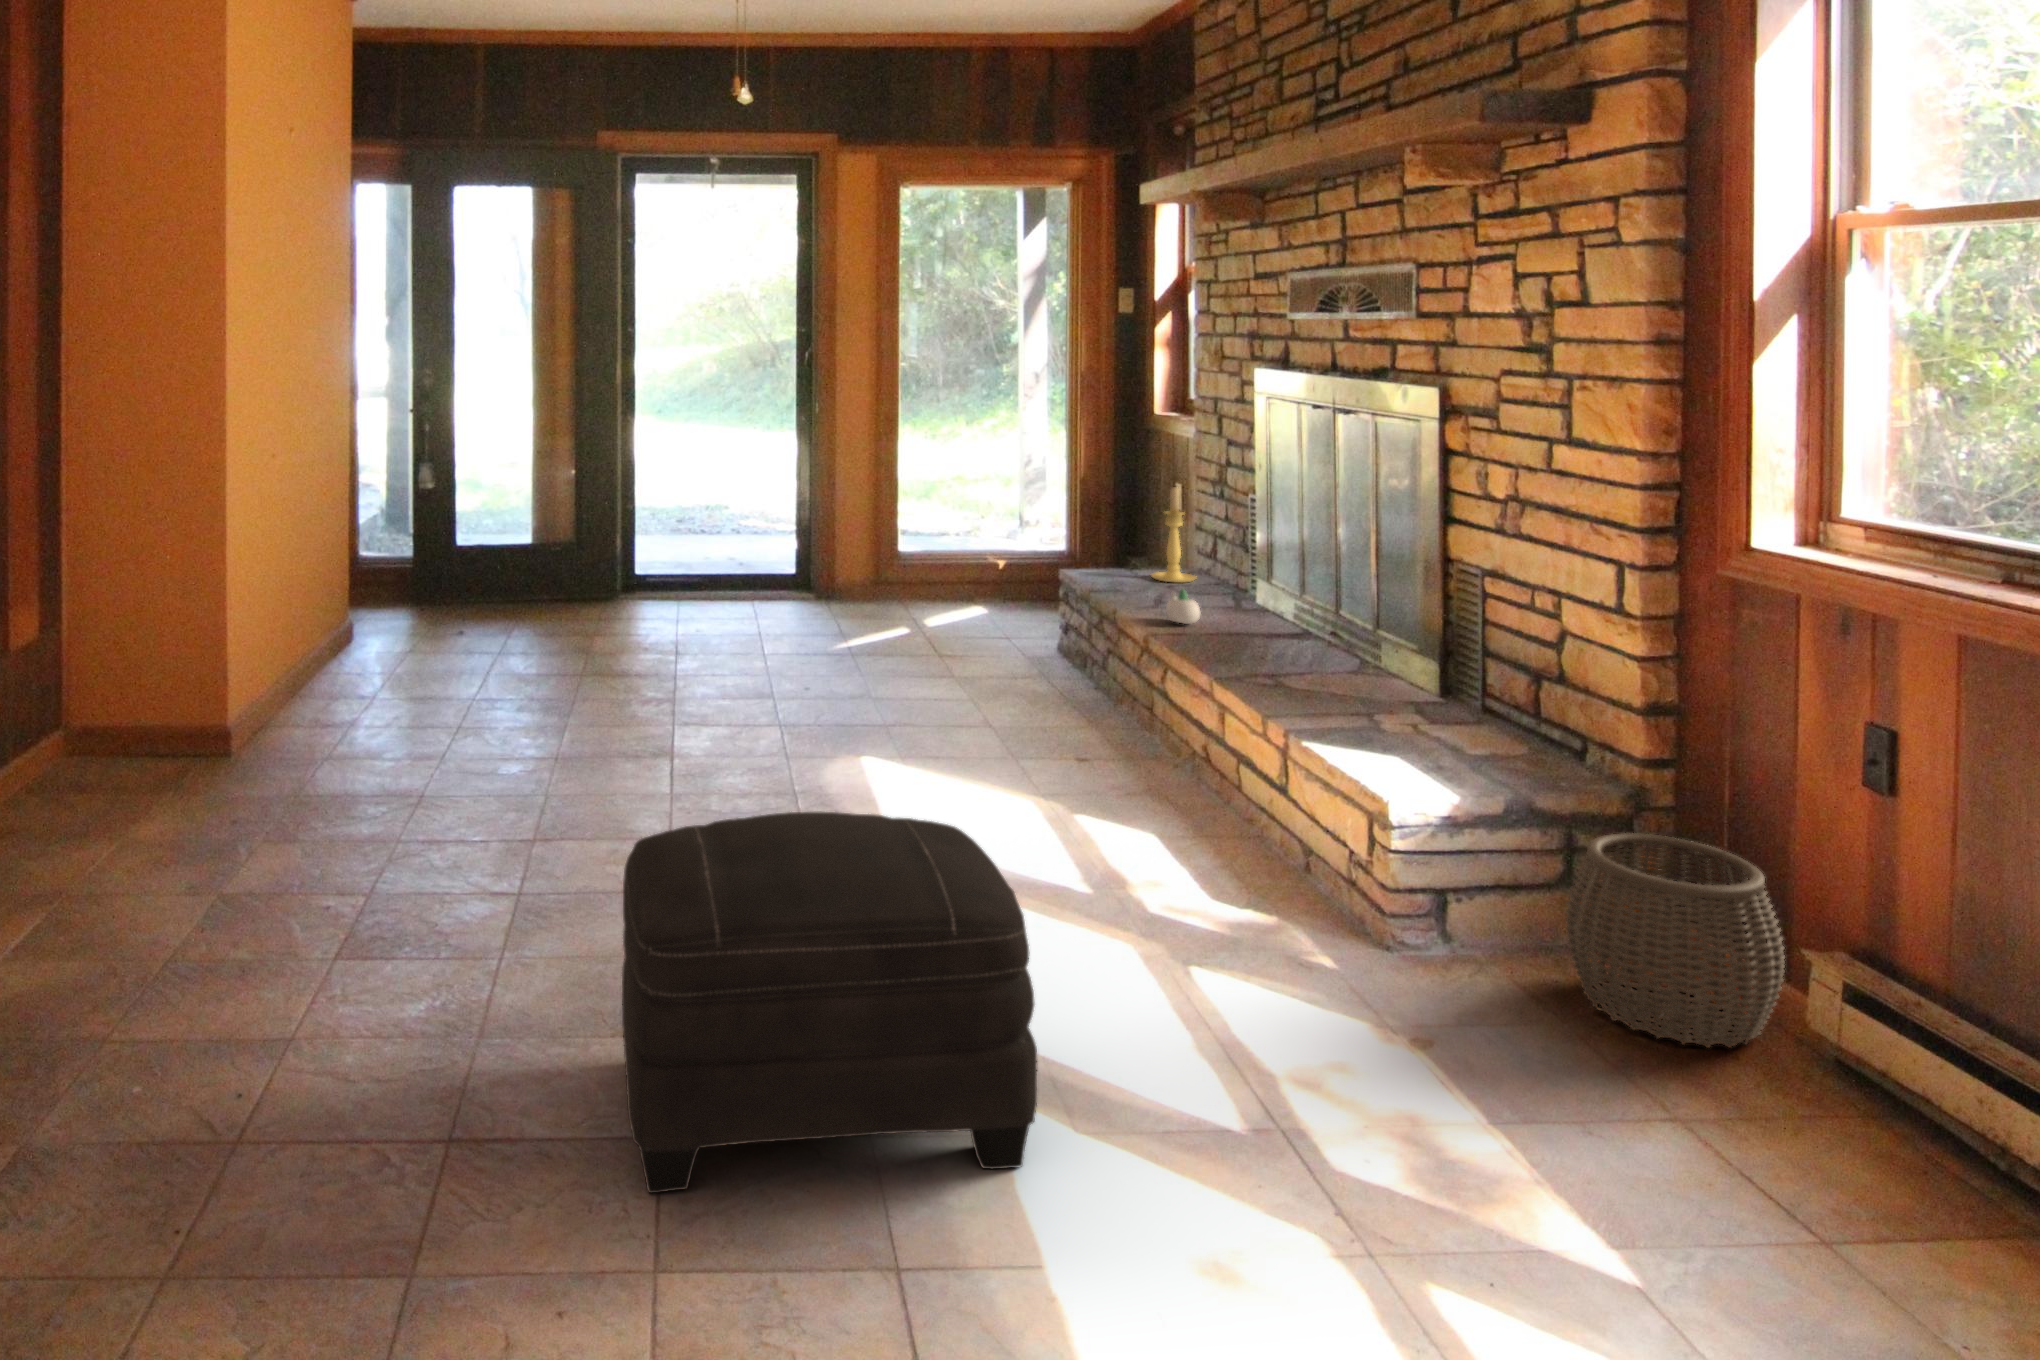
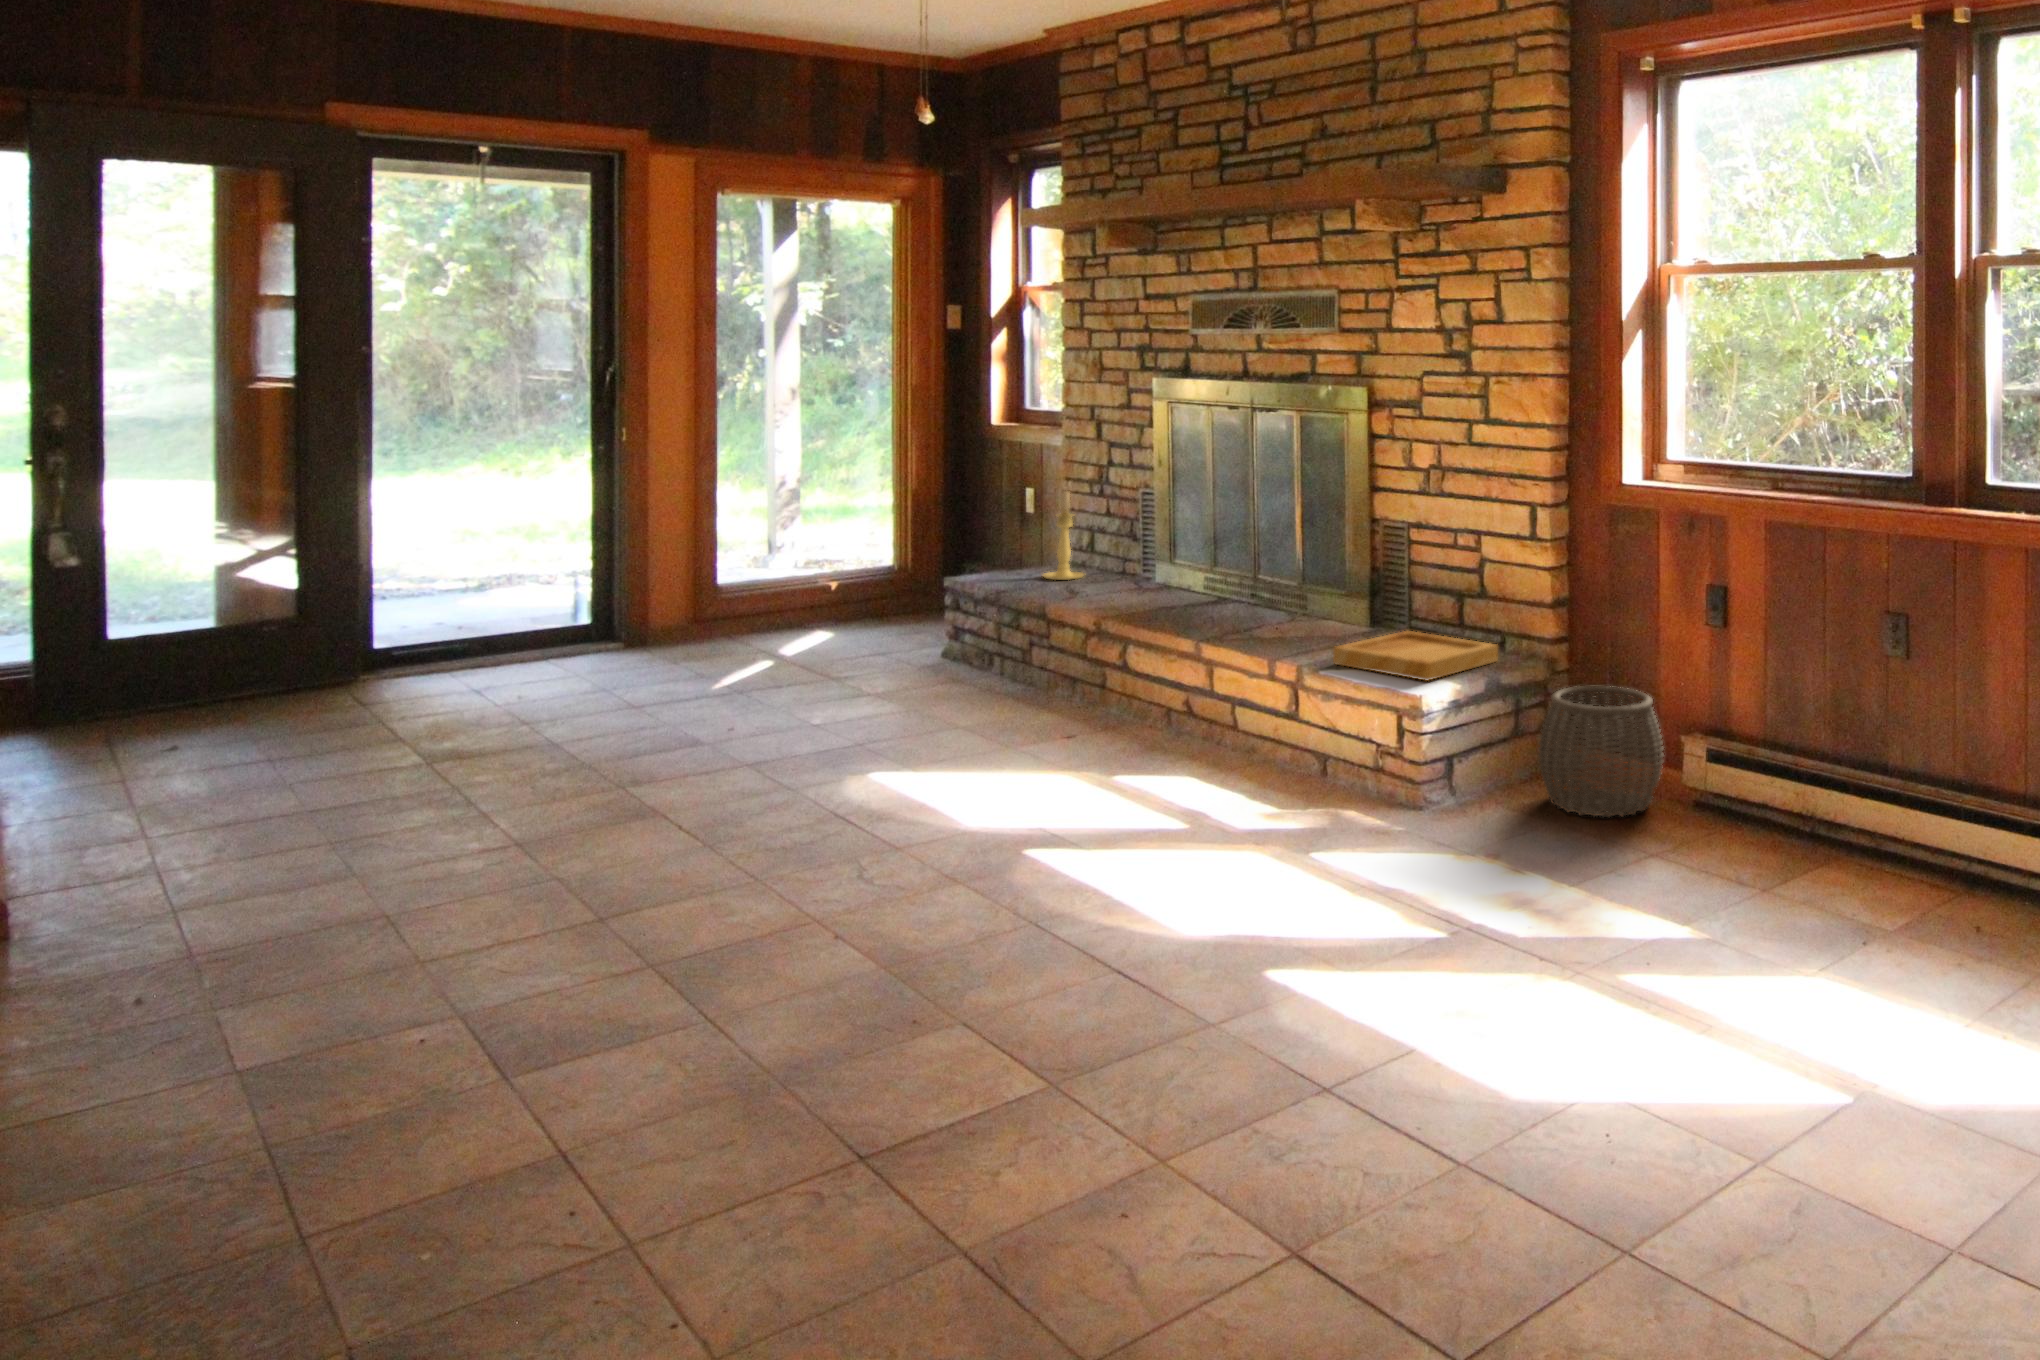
succulent planter: present [1166,589,1200,624] -> none [1104,577,1138,608]
tray: none [1328,707,1564,779] -> present [1333,631,1498,681]
ottoman: present [622,811,1038,1193] -> none [931,761,1368,1167]

